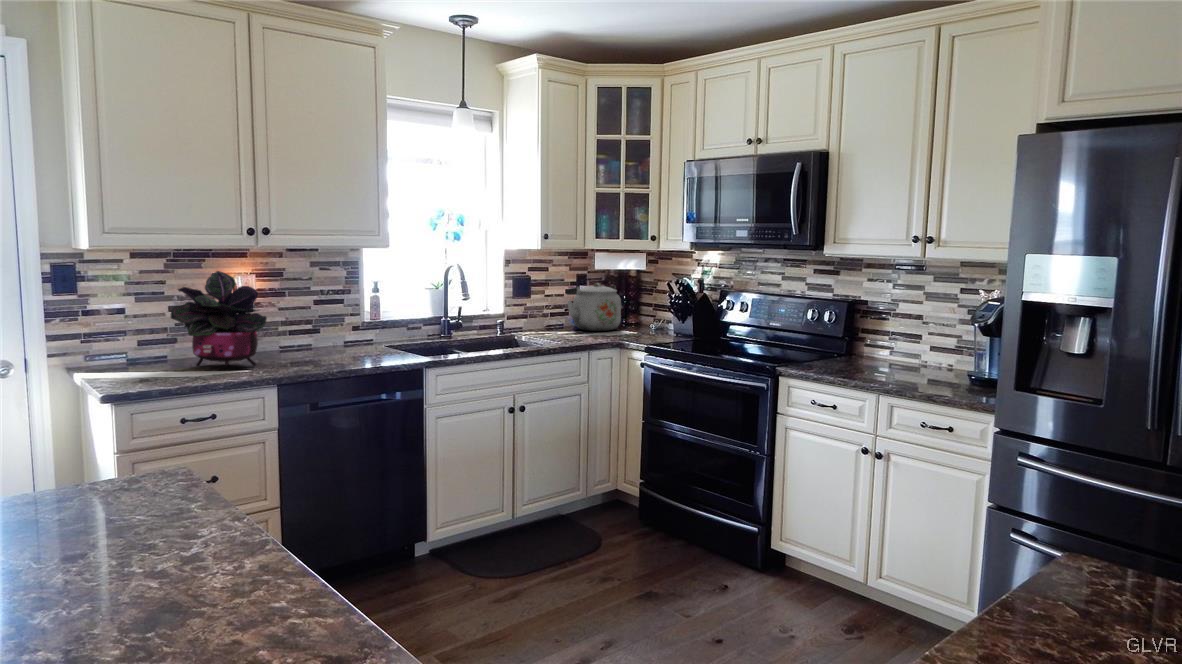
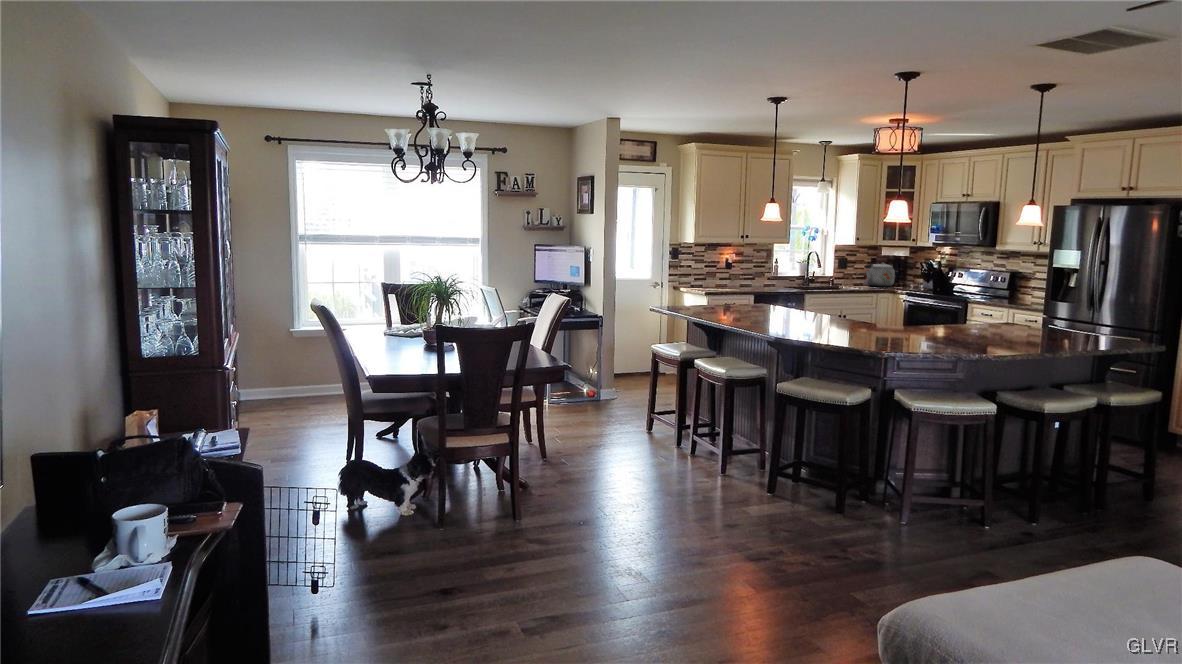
potted plant: present [171,271,267,366] -> none [713,252,747,289]

